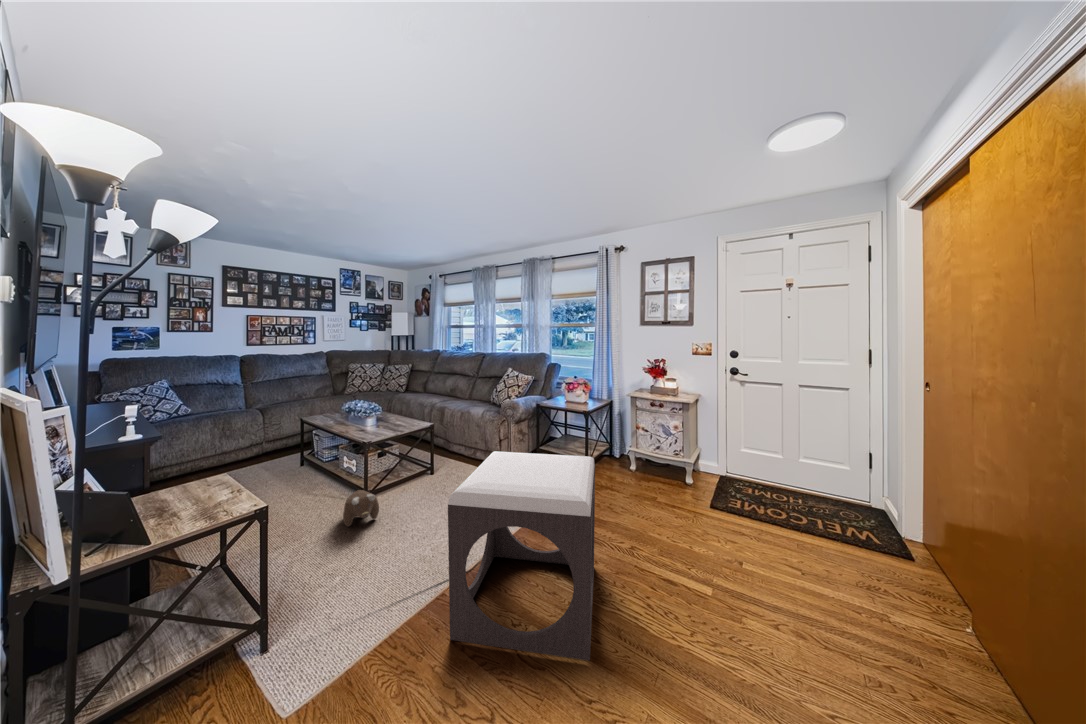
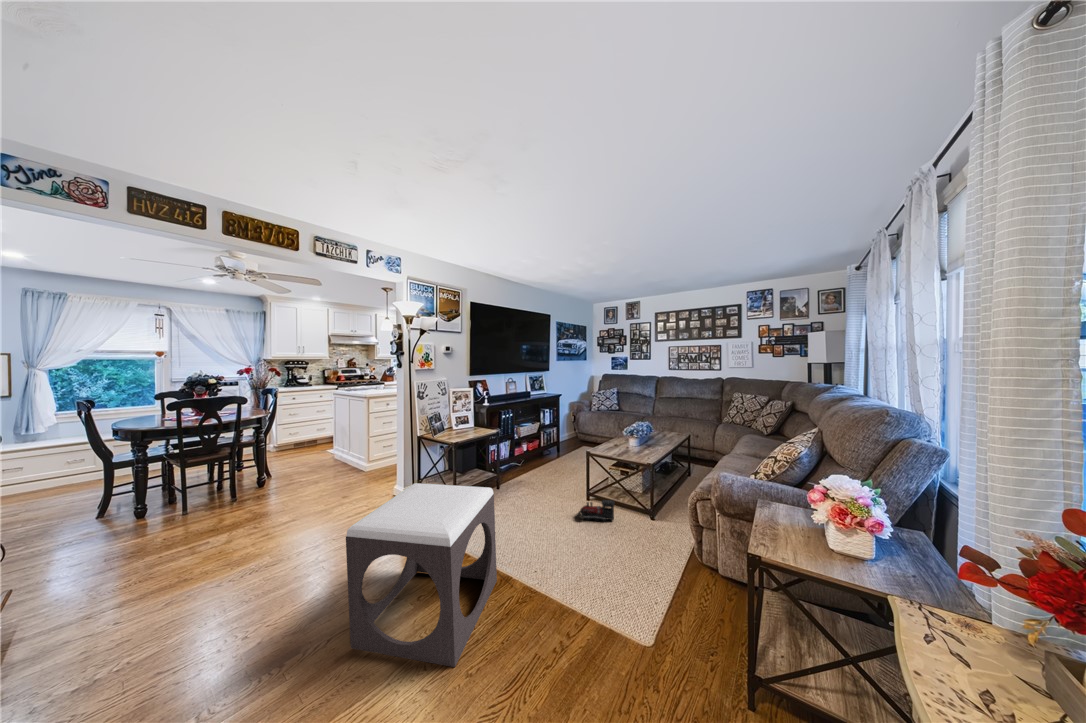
toy train: none [398,468,429,505] -> present [576,500,614,522]
plush toy: present [343,490,379,526] -> none [533,485,564,511]

